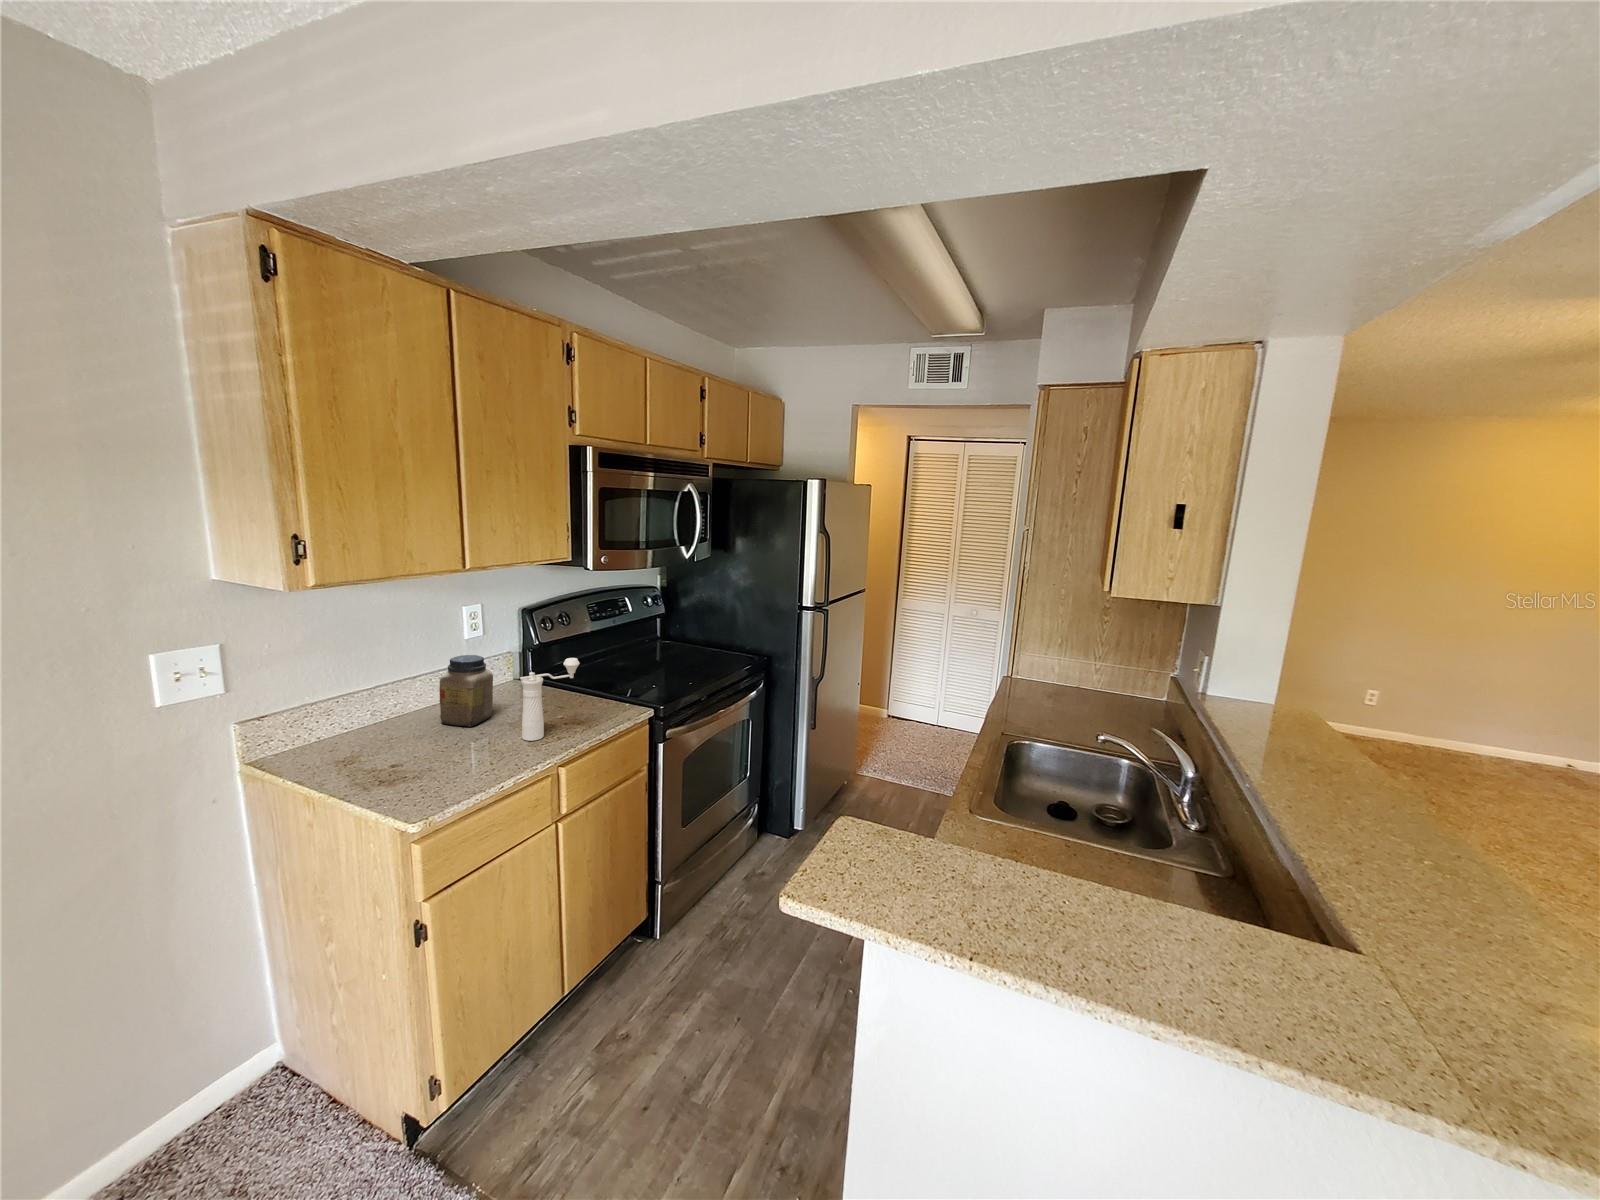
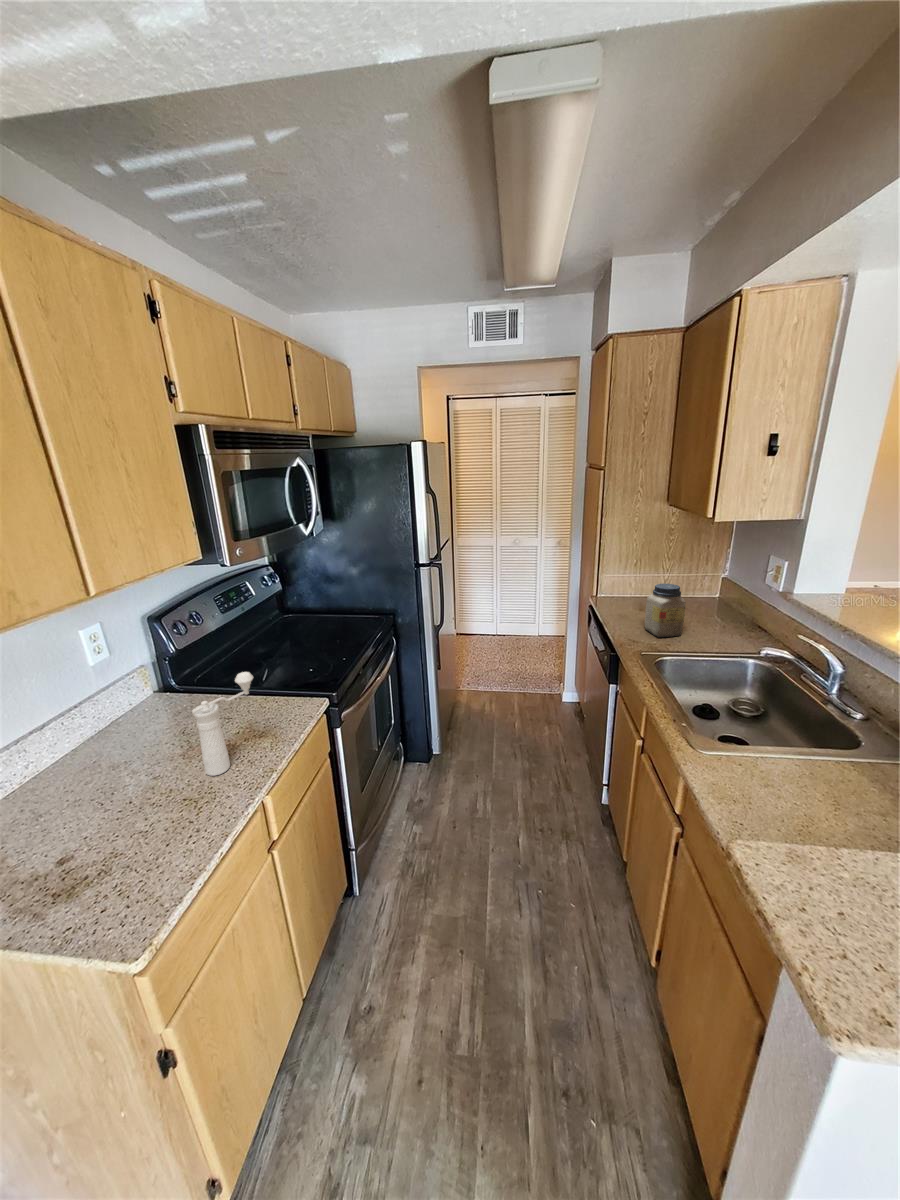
jar: present [439,655,493,726] -> present [645,583,686,637]

